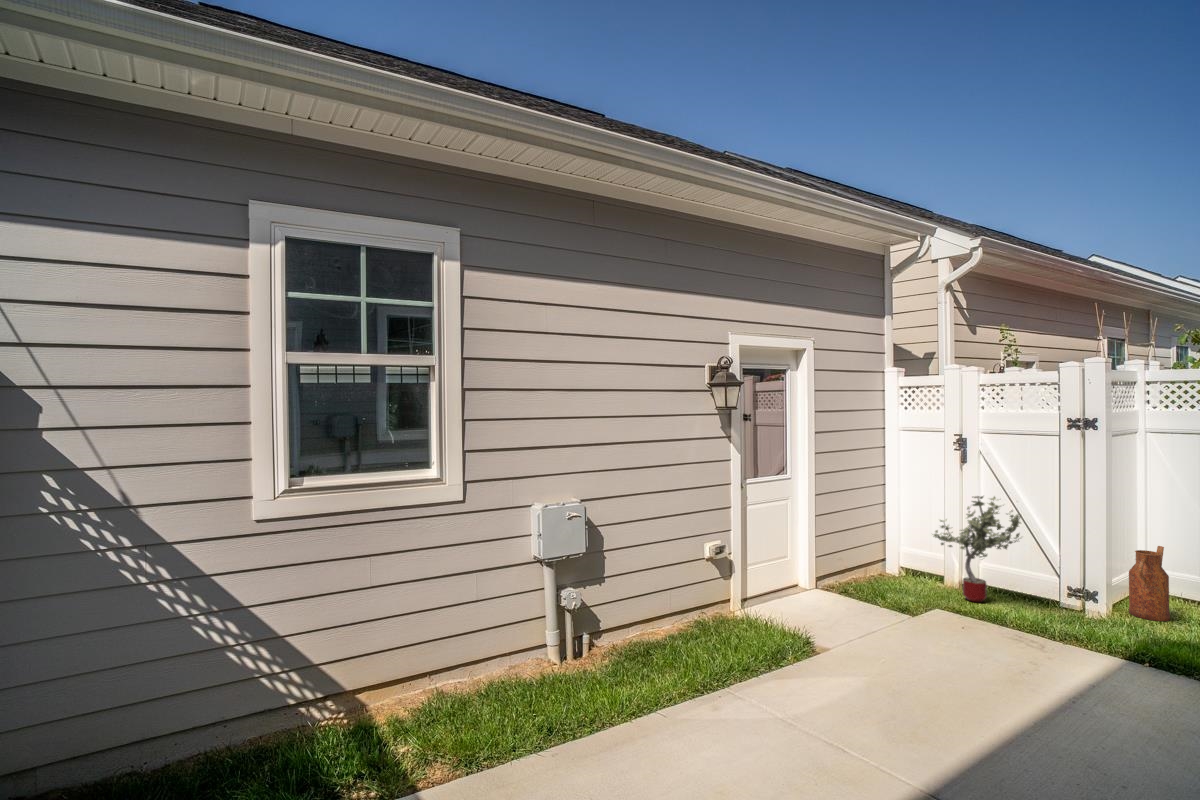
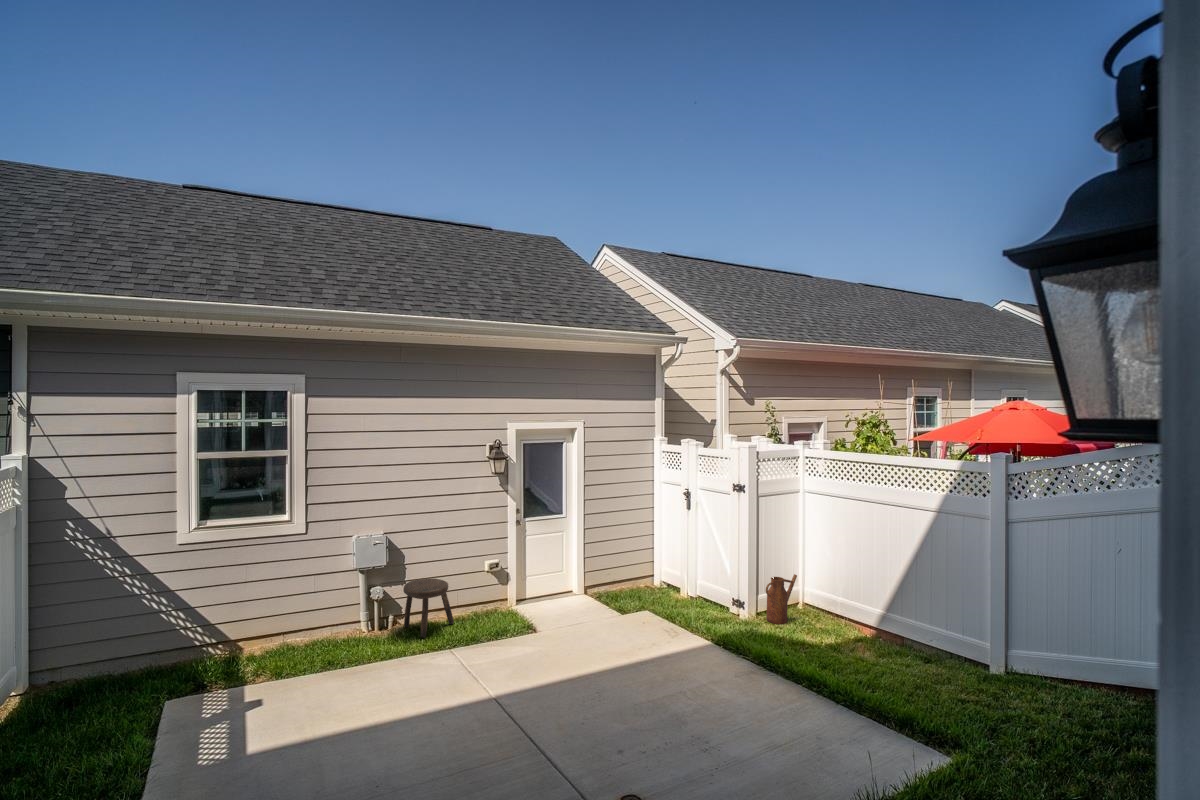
potted tree: present [934,496,1021,602] -> none [663,535,706,608]
stool: none [608,571,682,668] -> present [403,578,454,638]

